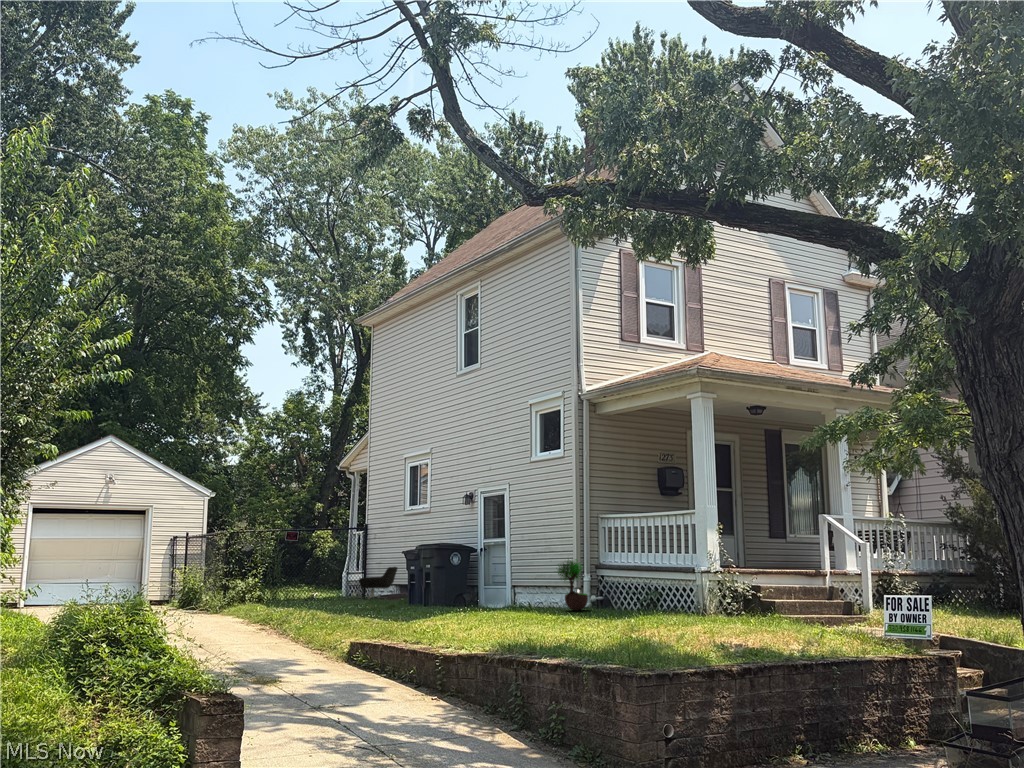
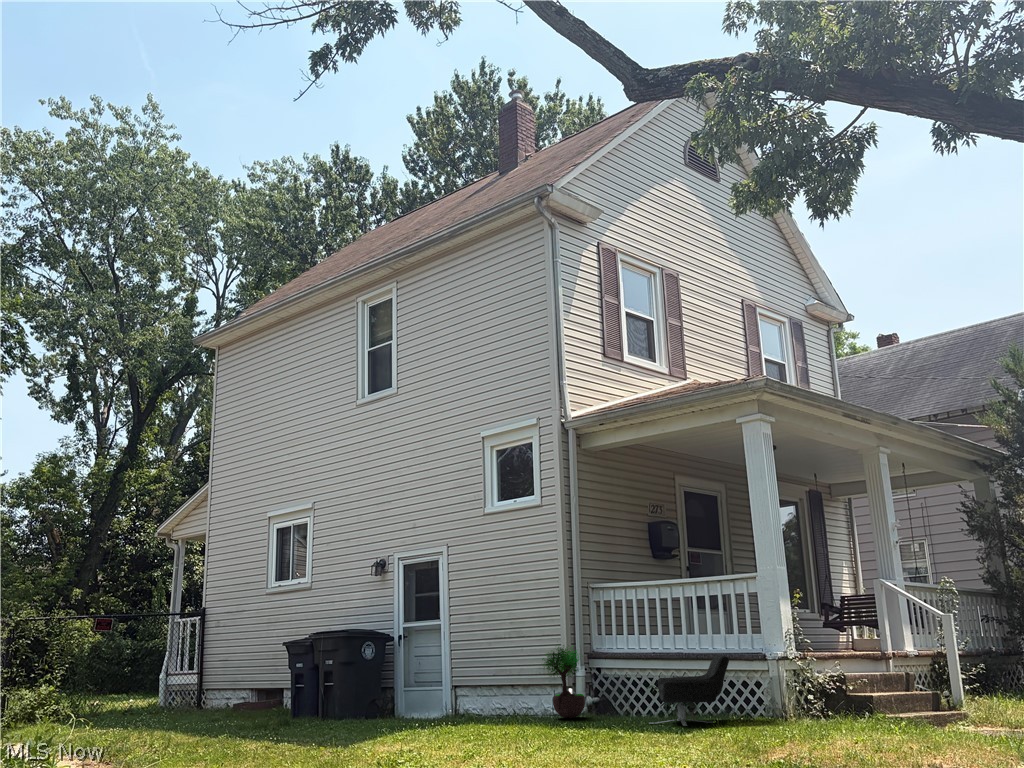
lounge chair: present [359,567,397,598] -> present [649,655,729,726]

